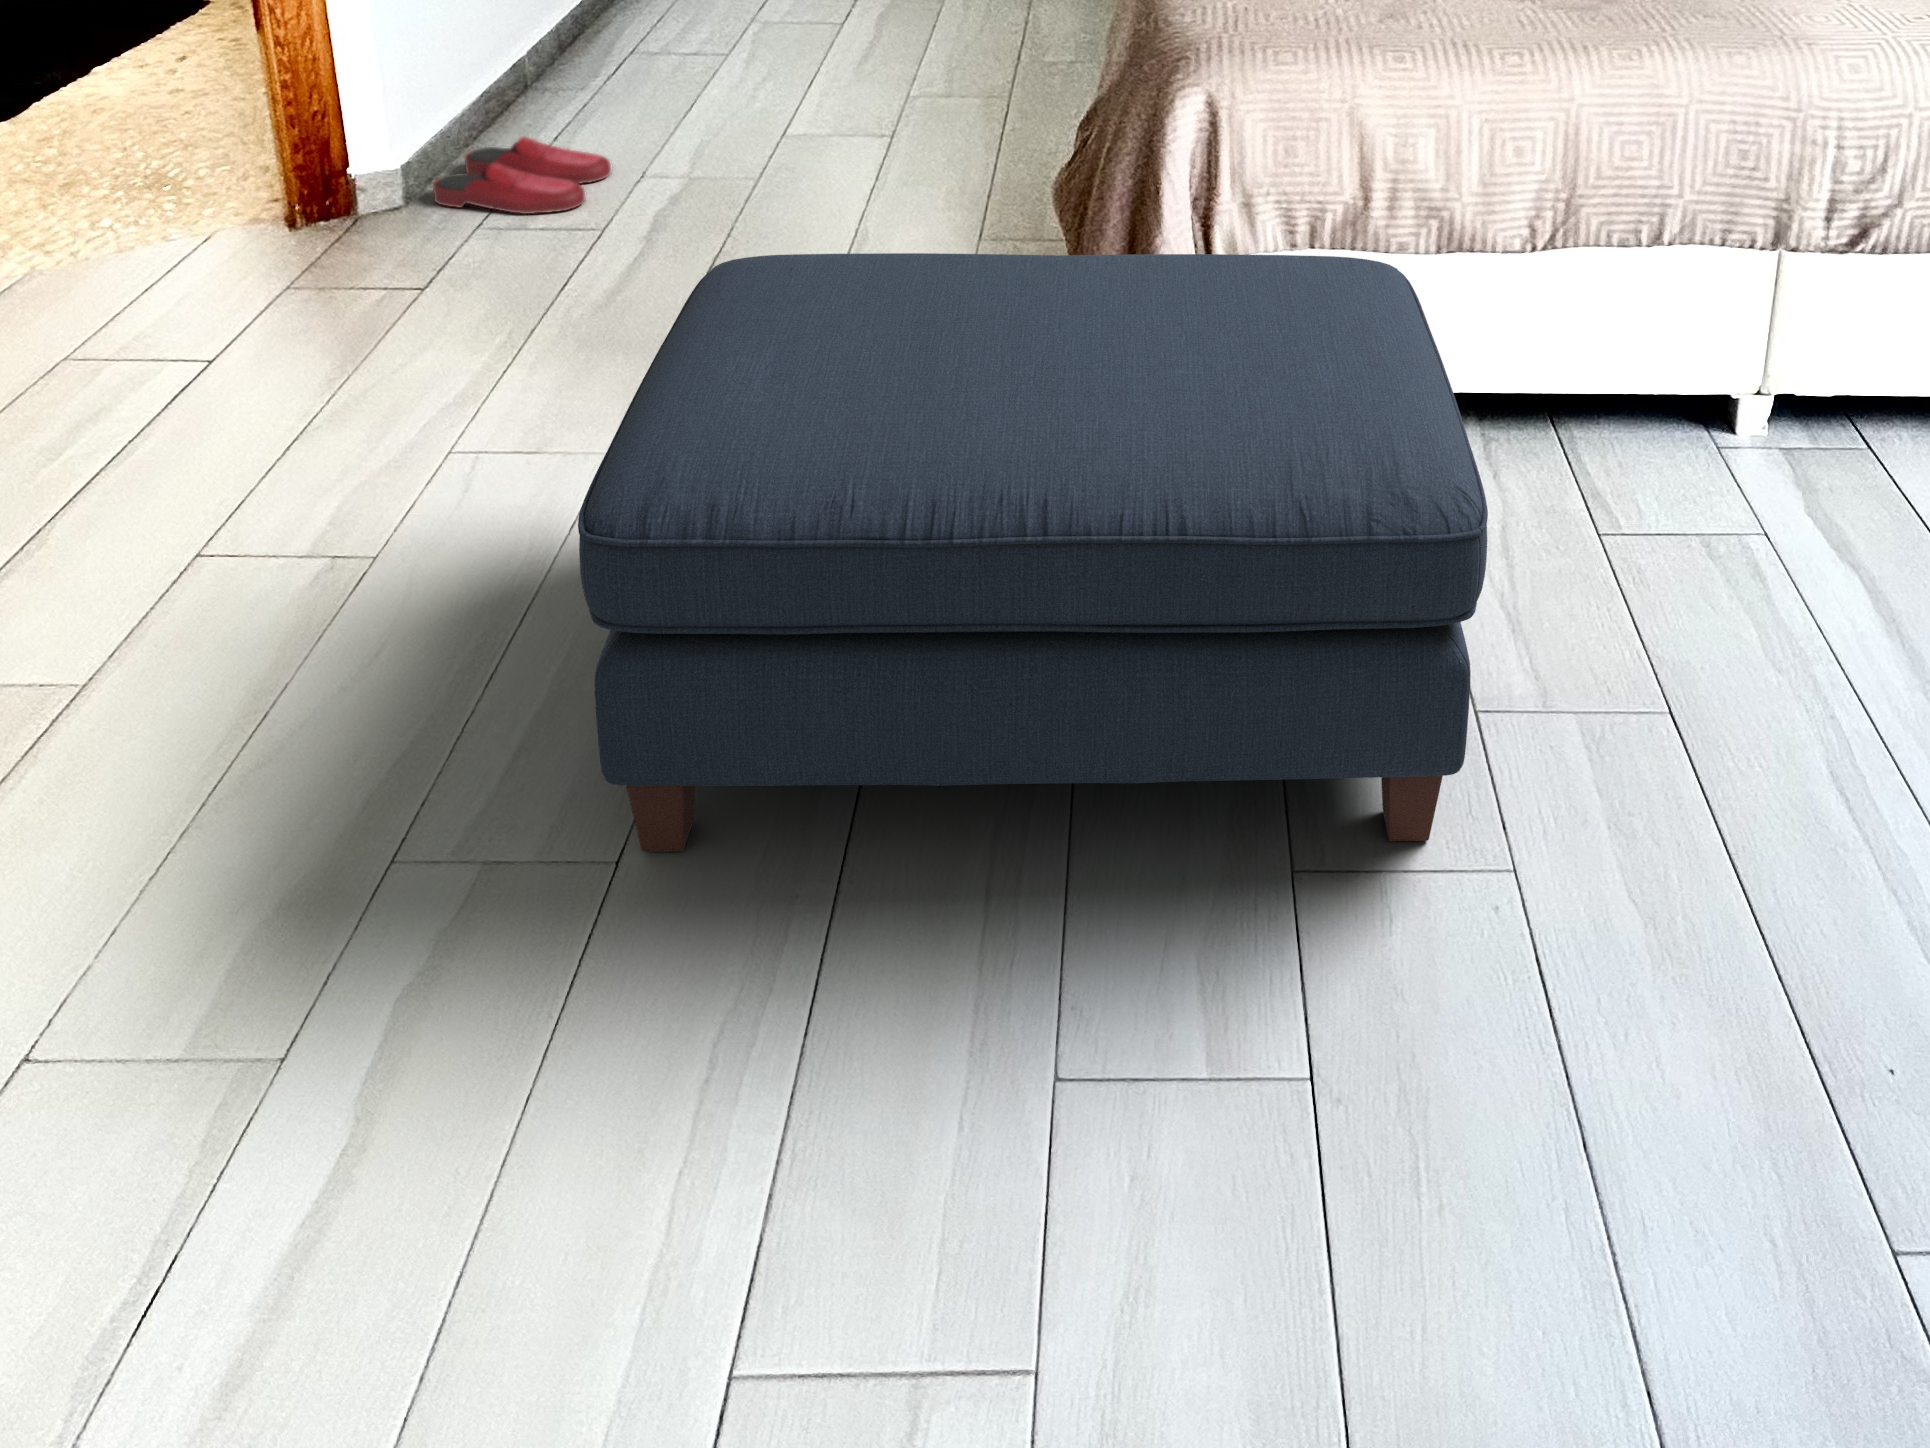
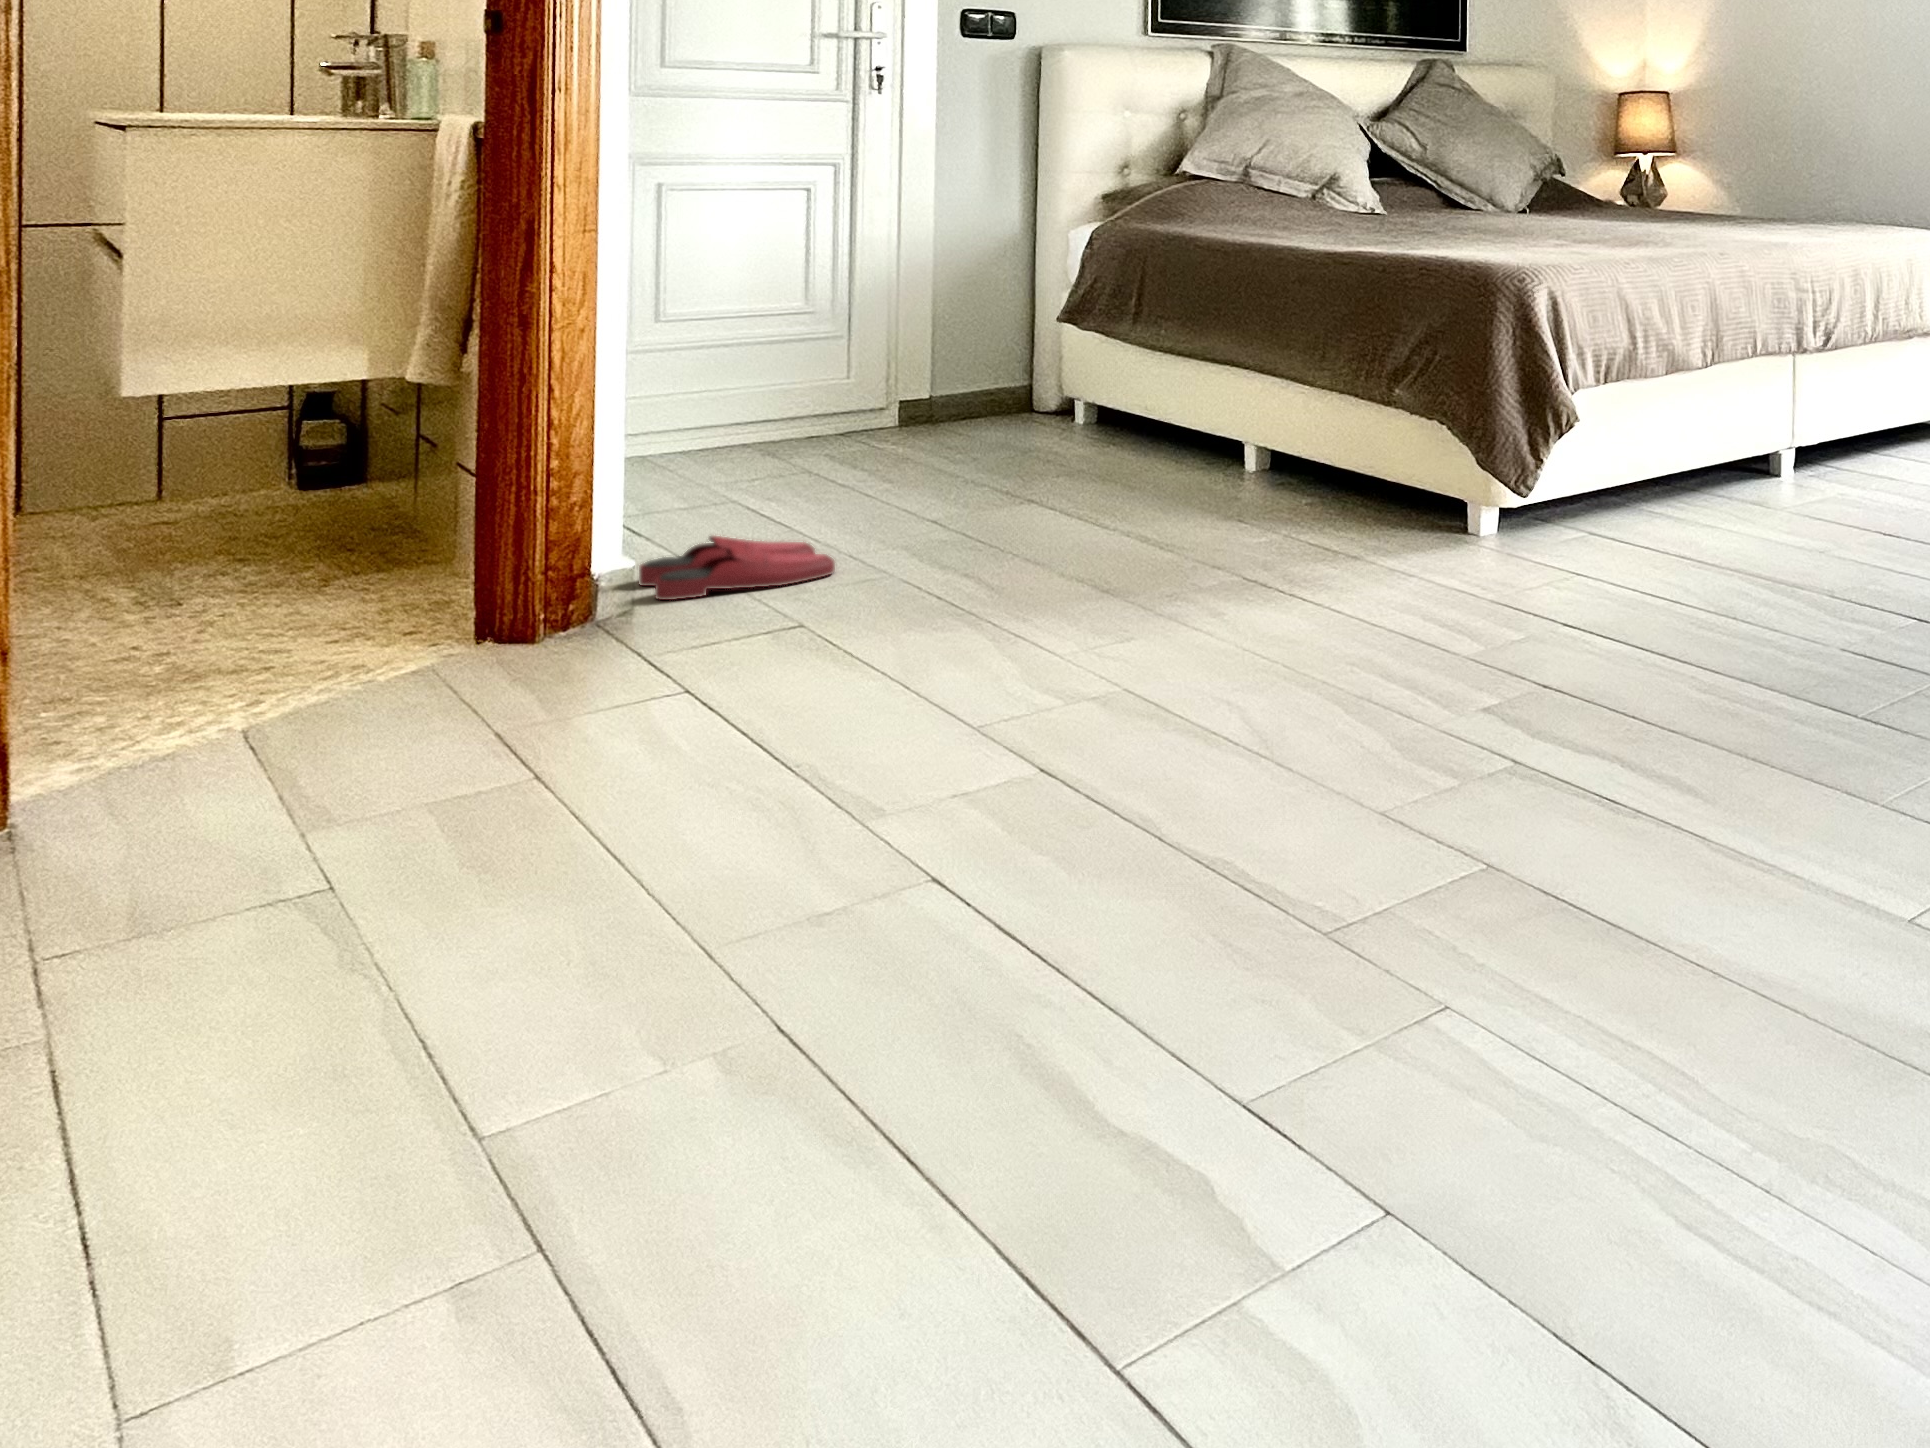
ottoman: present [578,253,1488,852] -> none [1362,348,1880,672]

